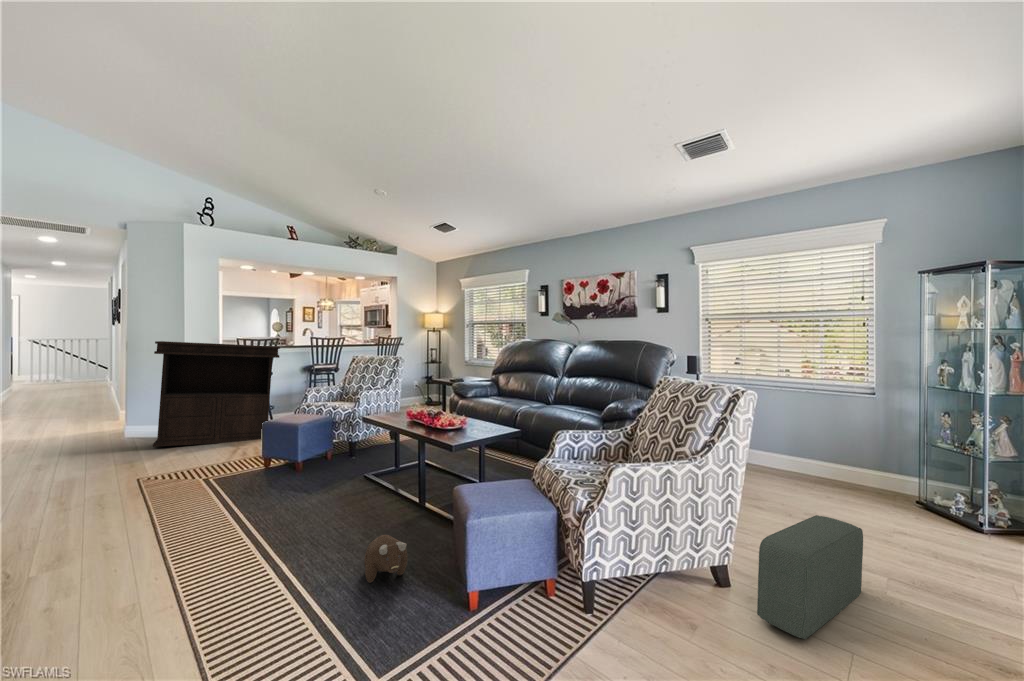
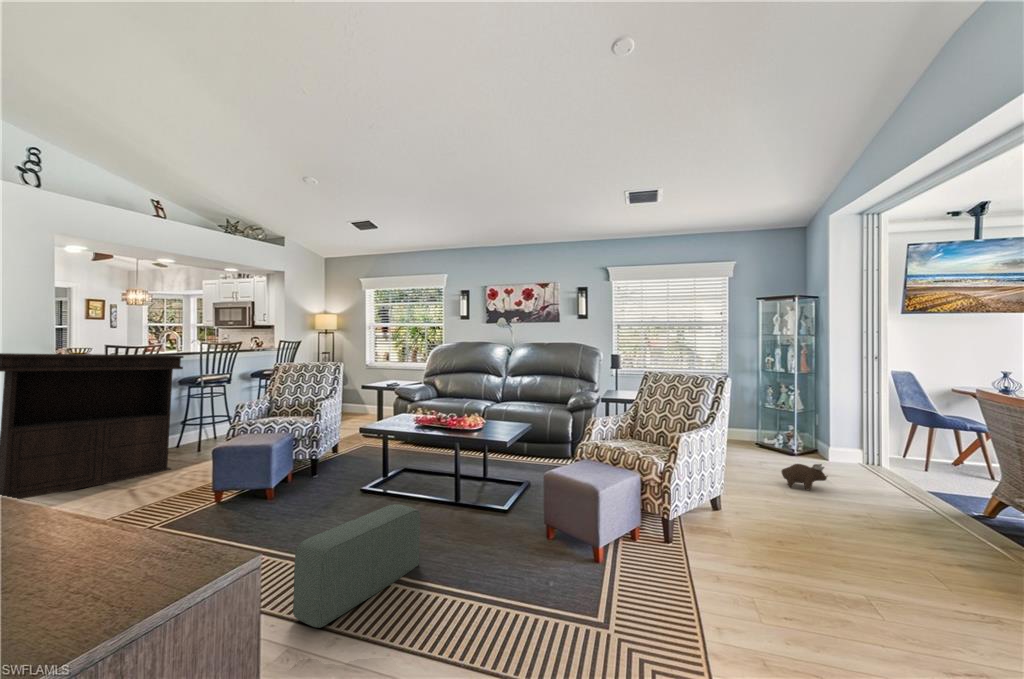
pouf: present [757,515,863,639] -> present [293,504,421,628]
plush toy: present [364,535,408,583] -> present [782,464,828,490]

